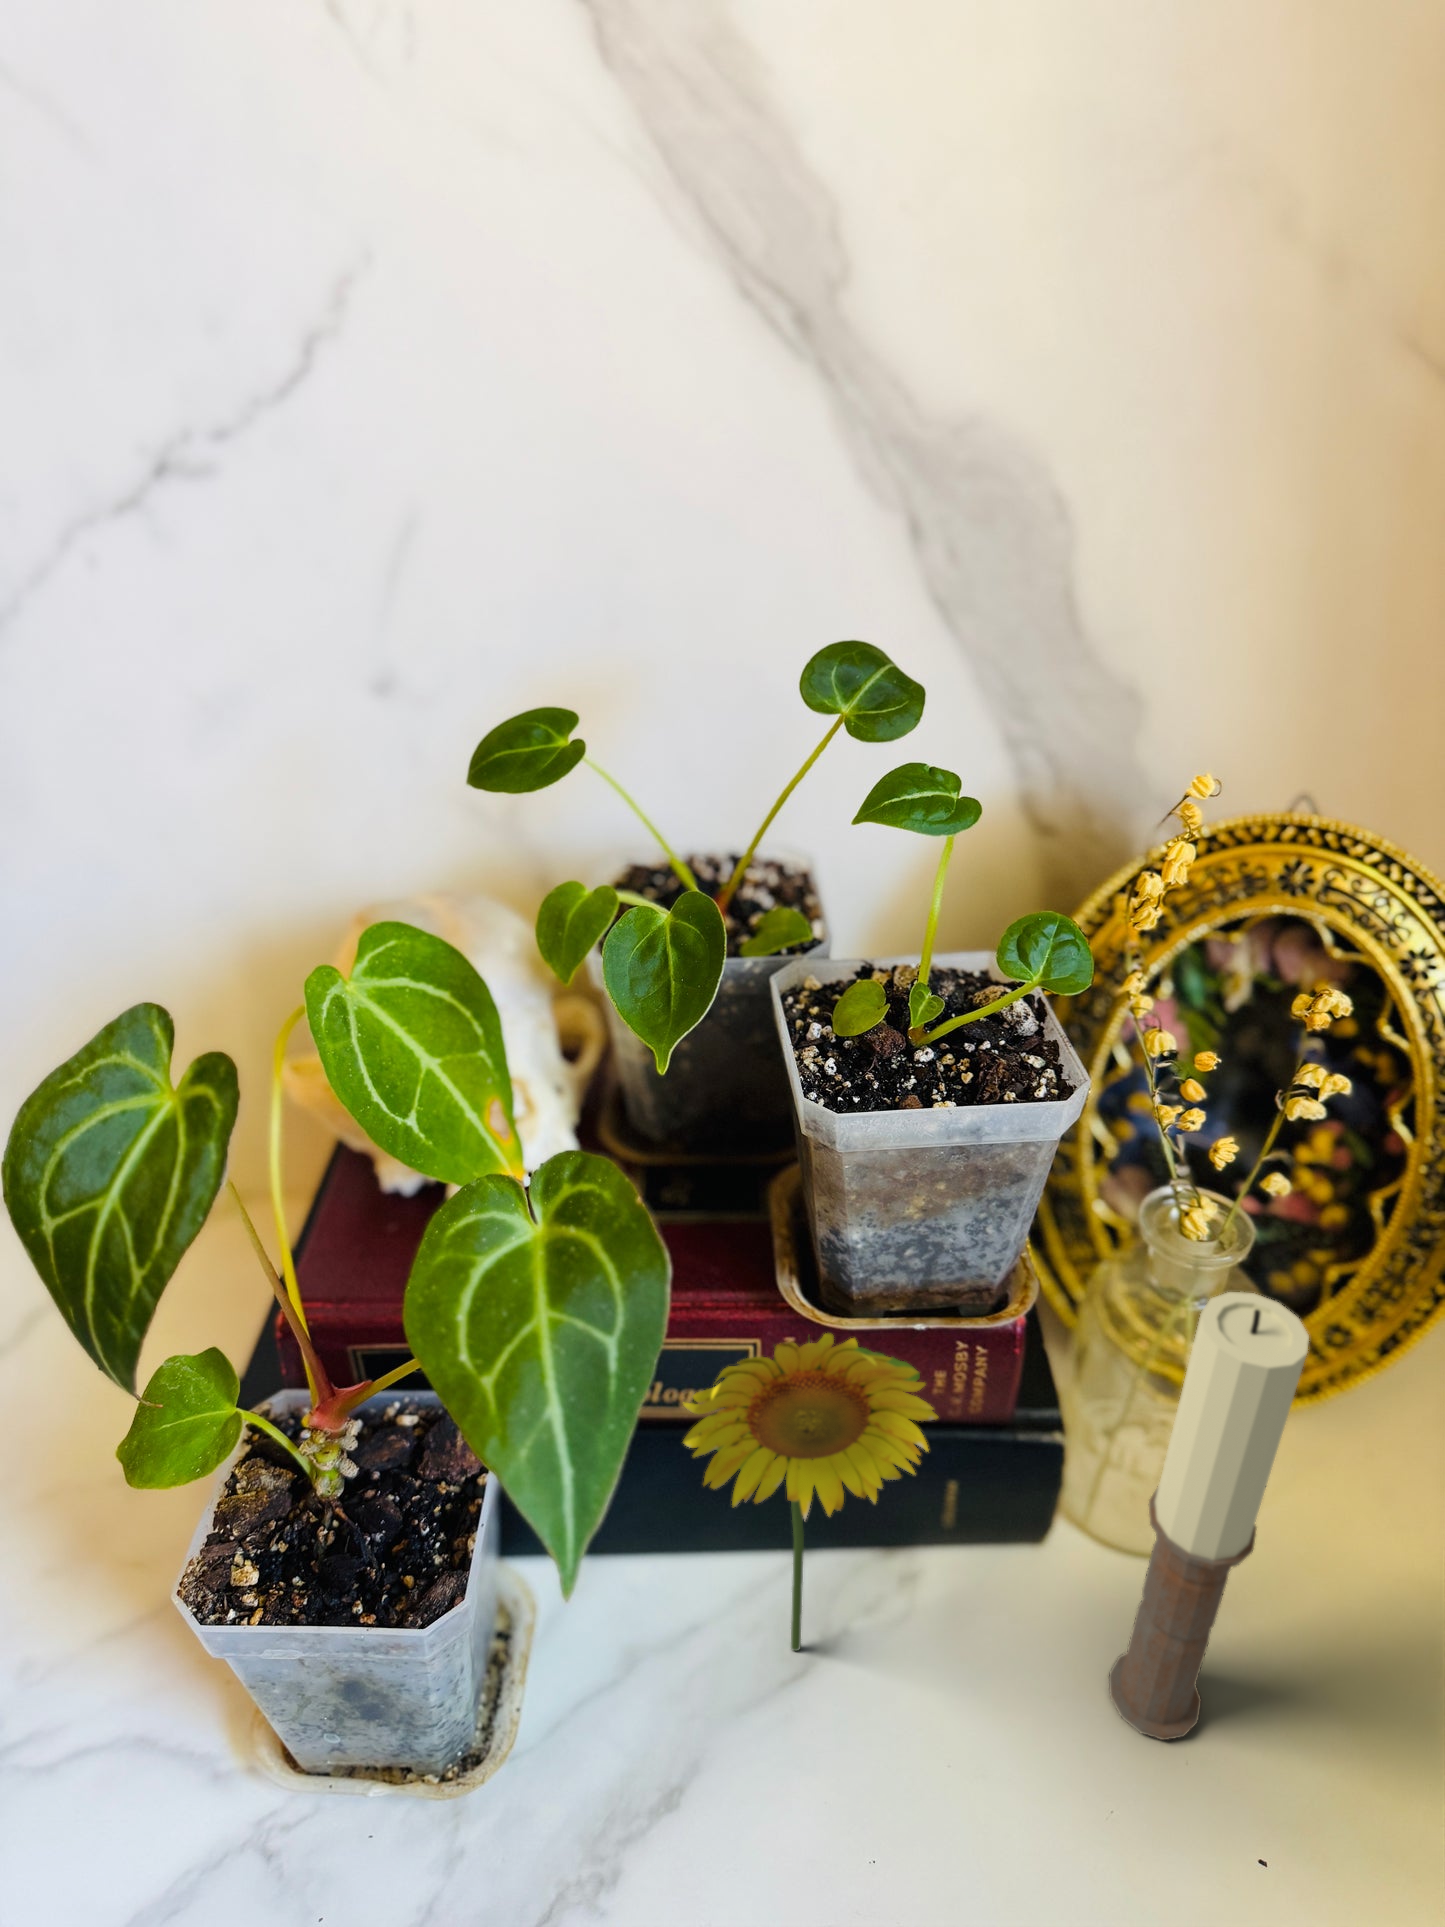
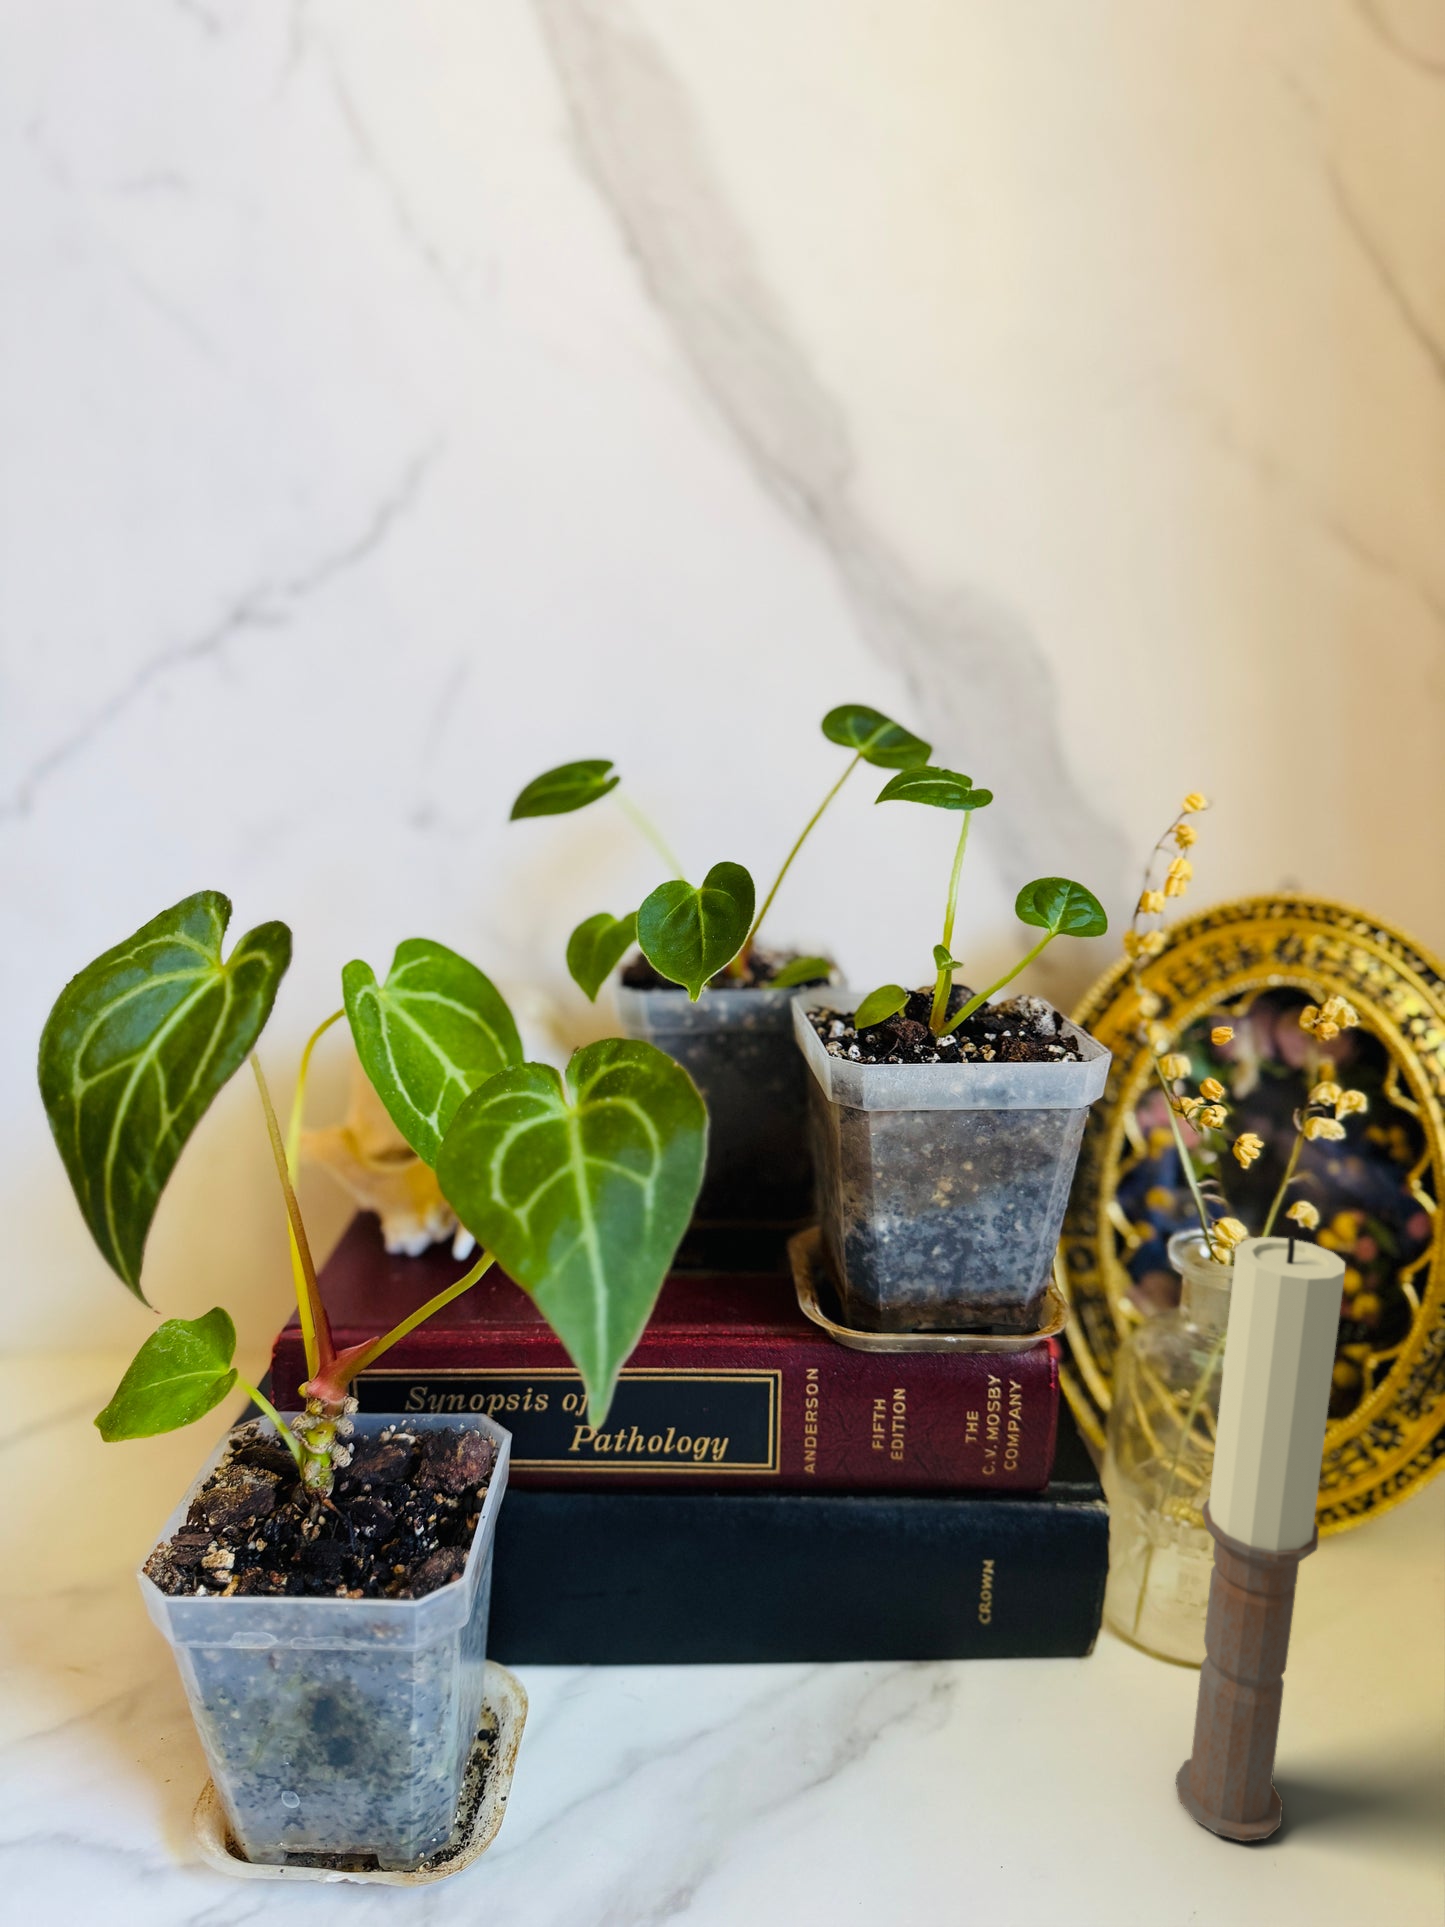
flower: present [683,1334,938,1651] -> none [713,1240,979,1755]

